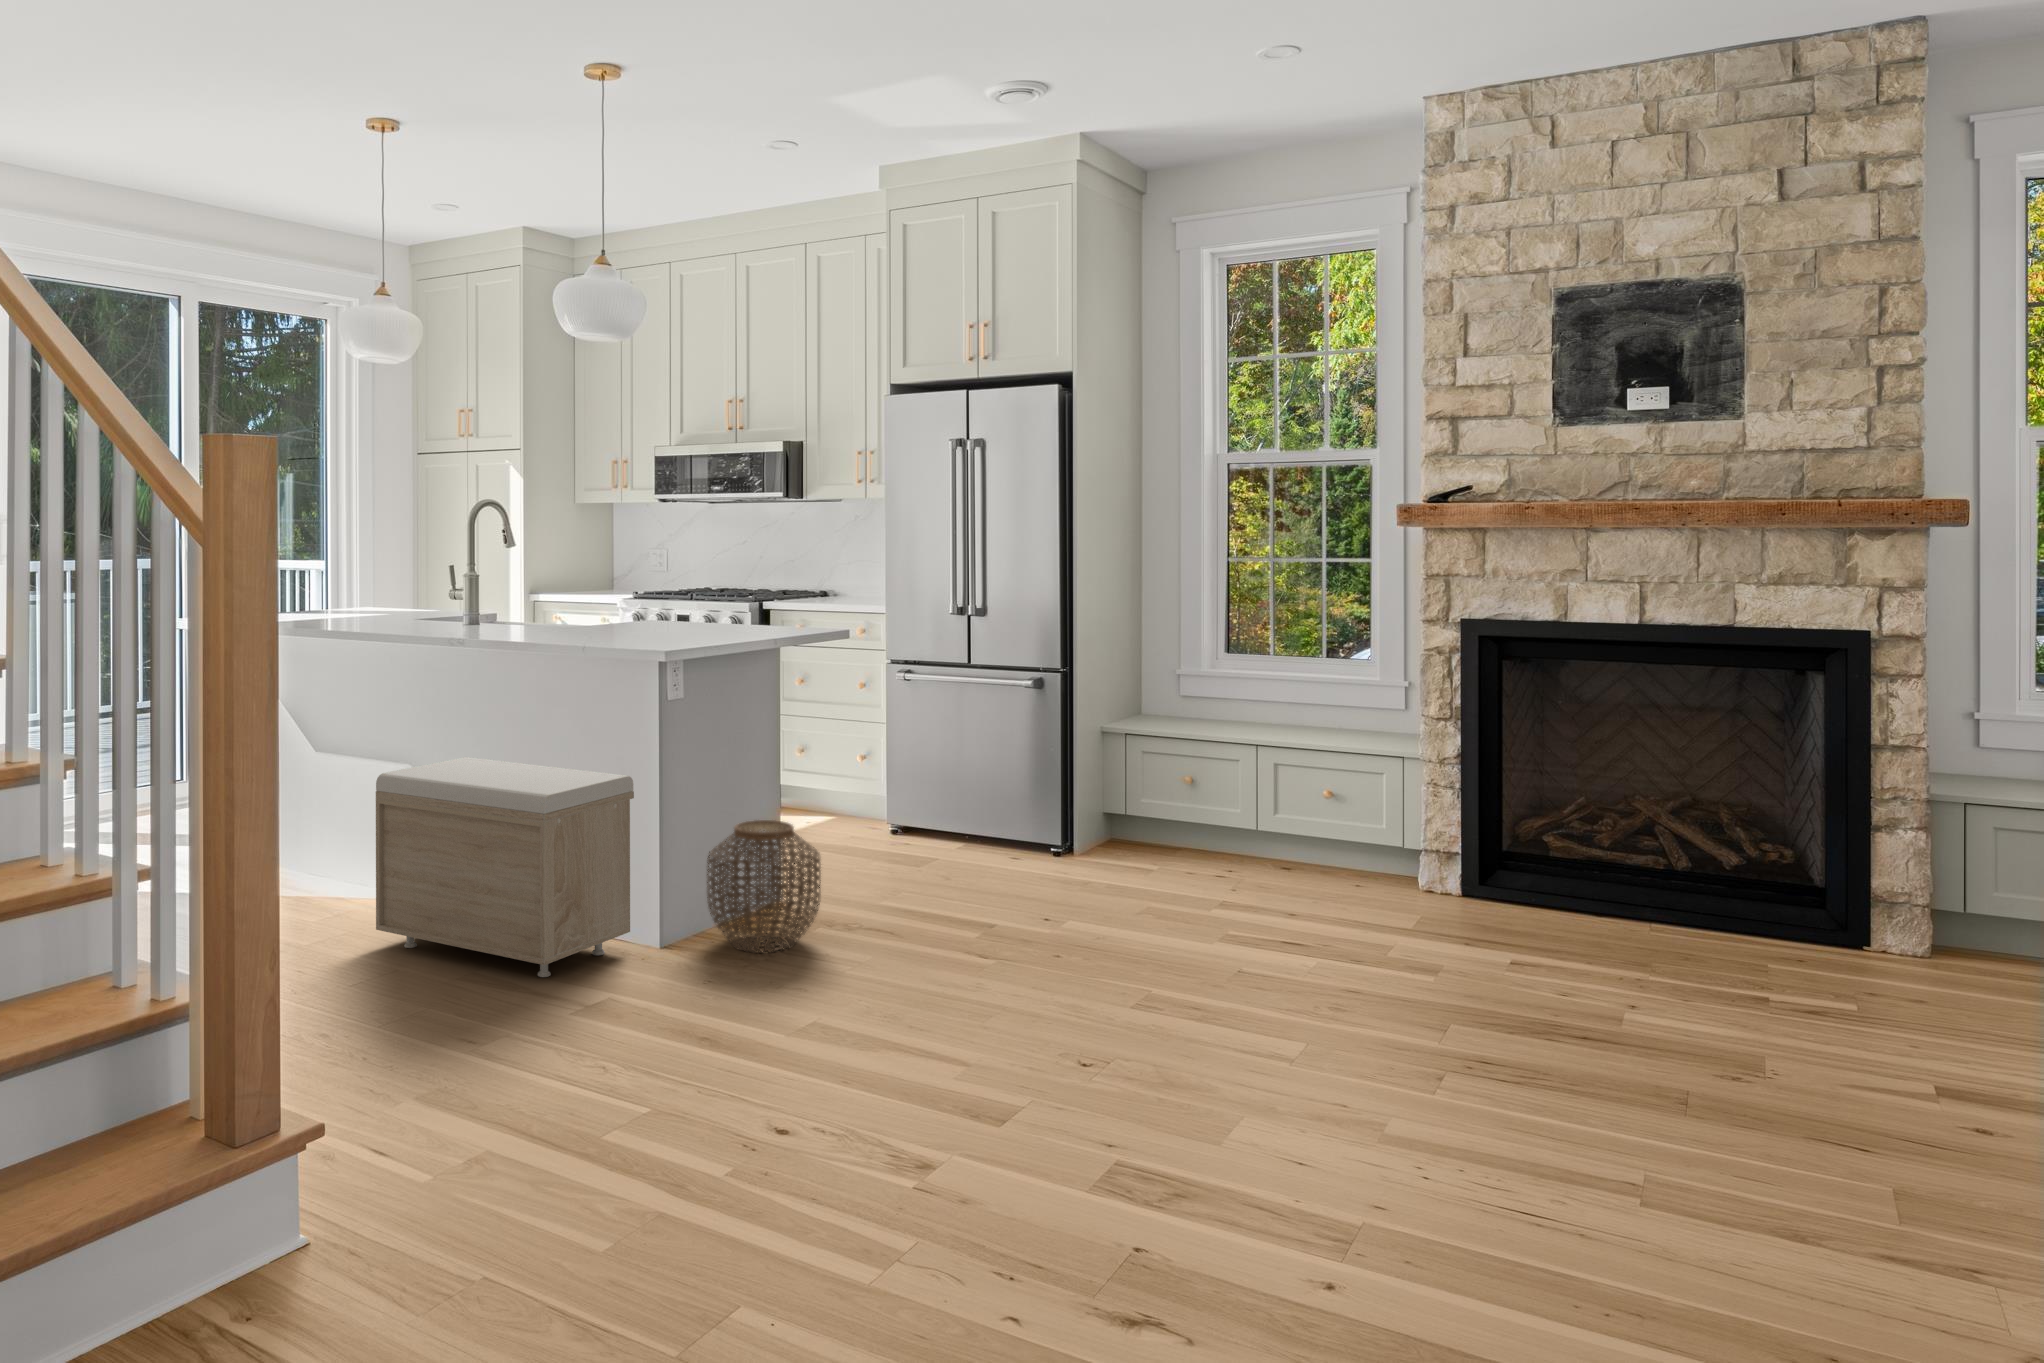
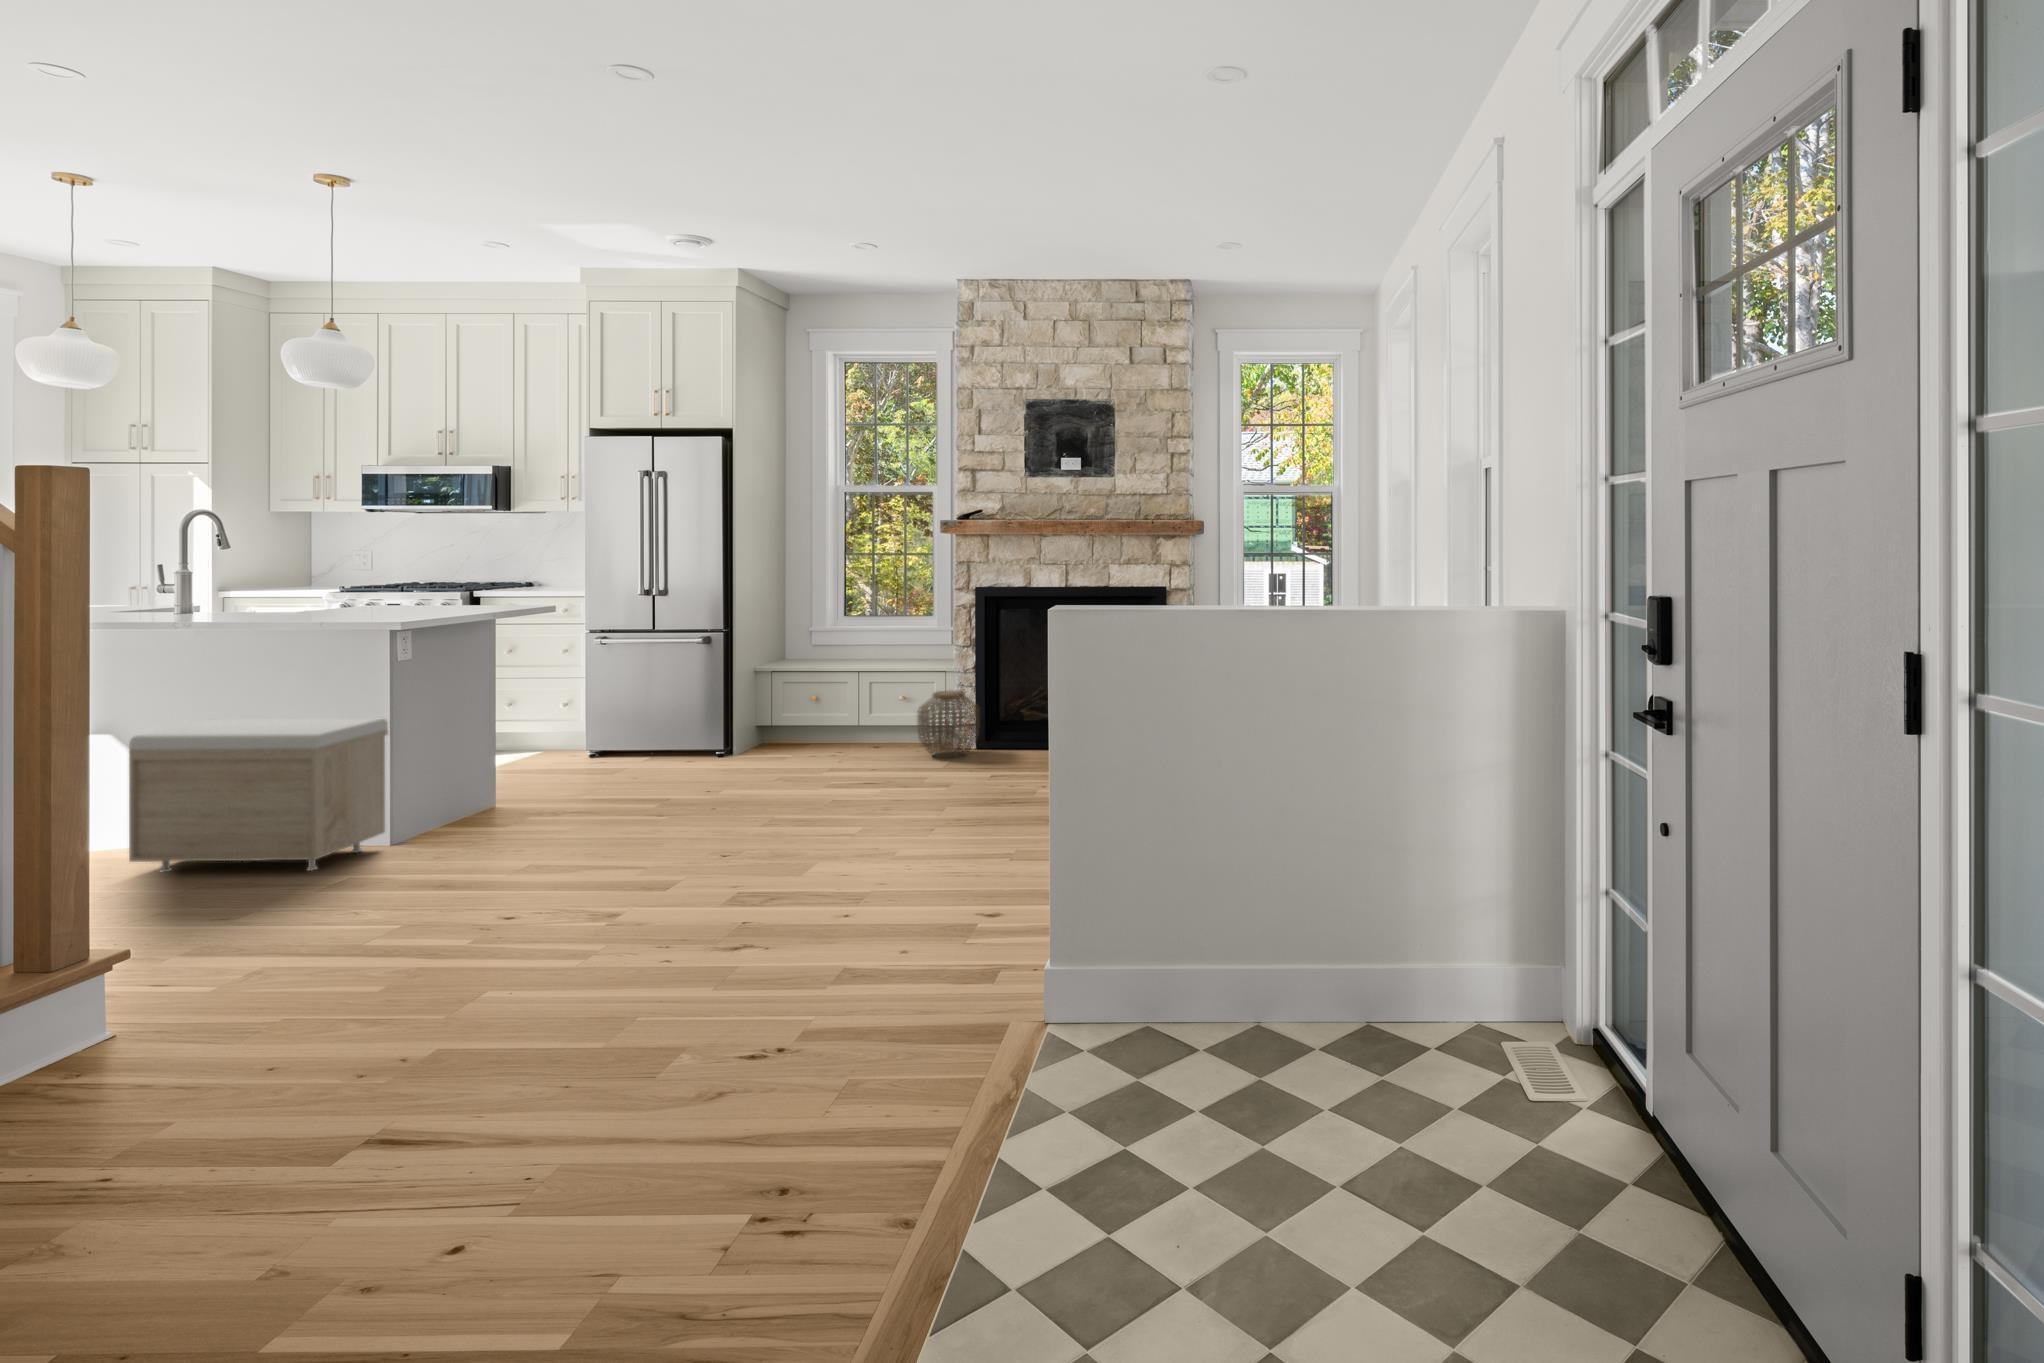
woven basket: present [707,820,821,953] -> present [917,691,979,758]

